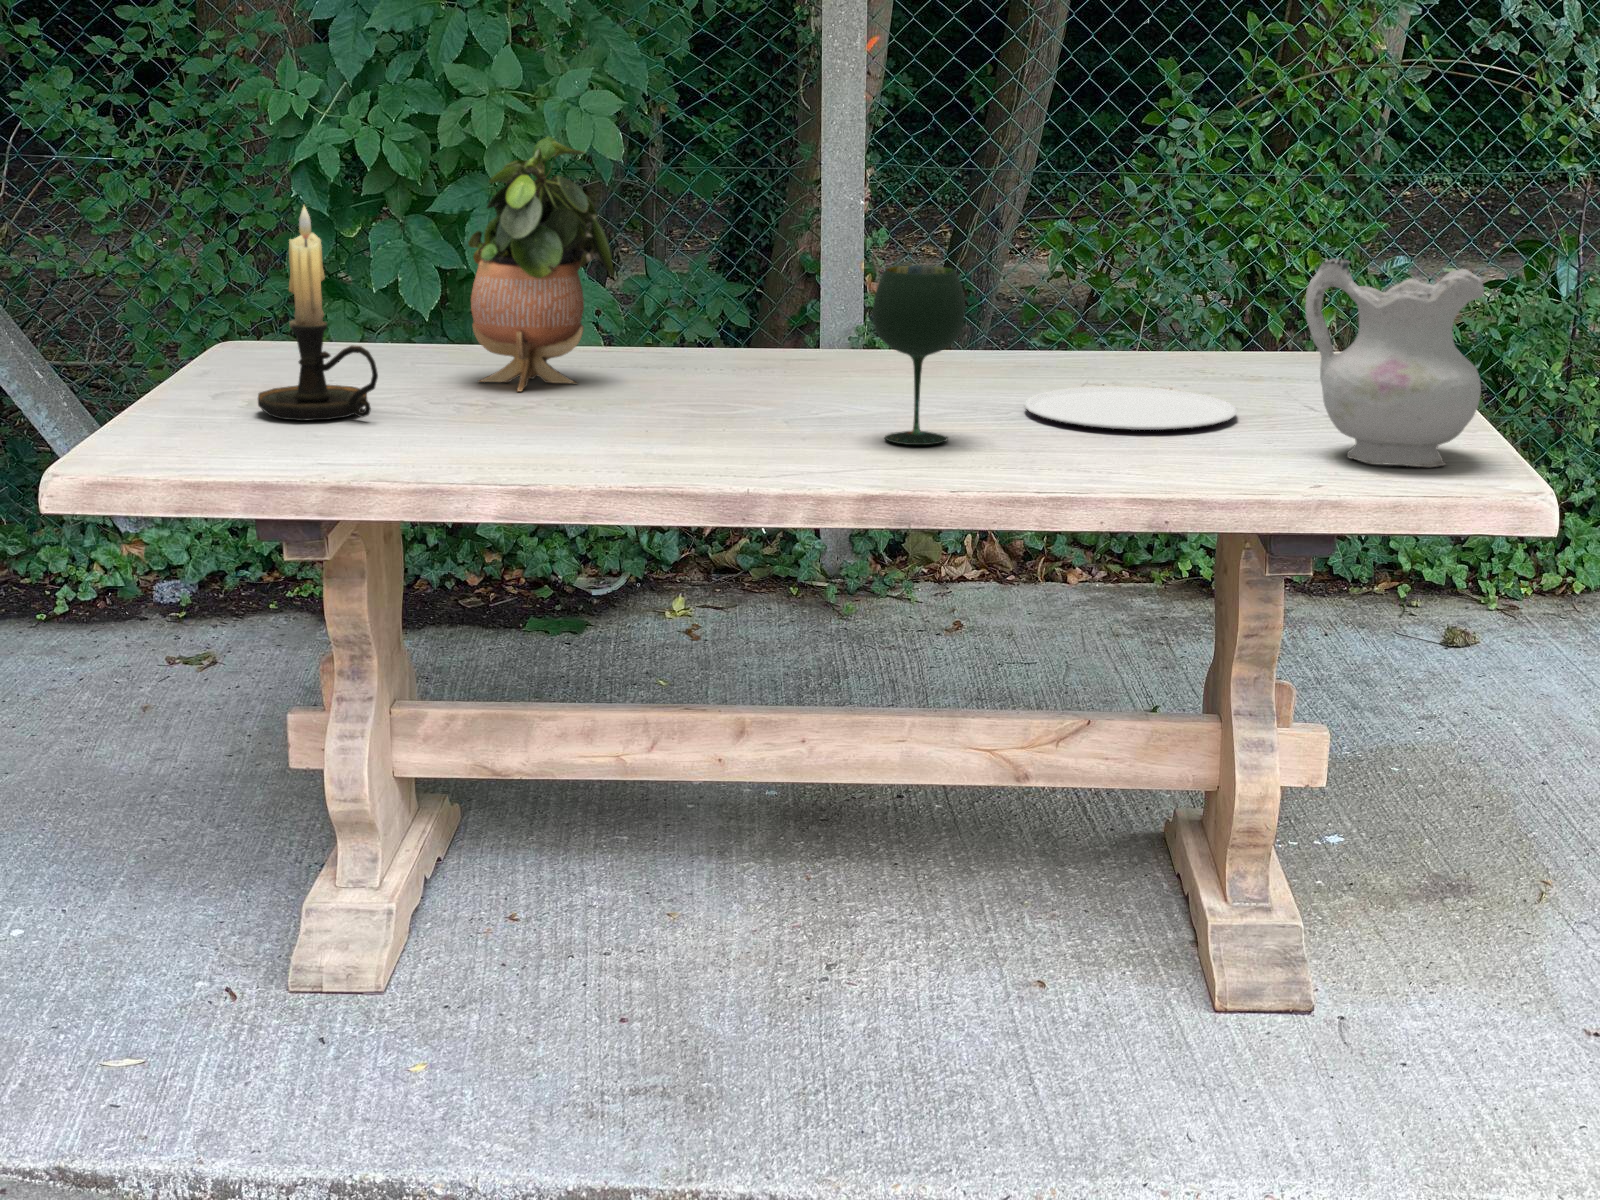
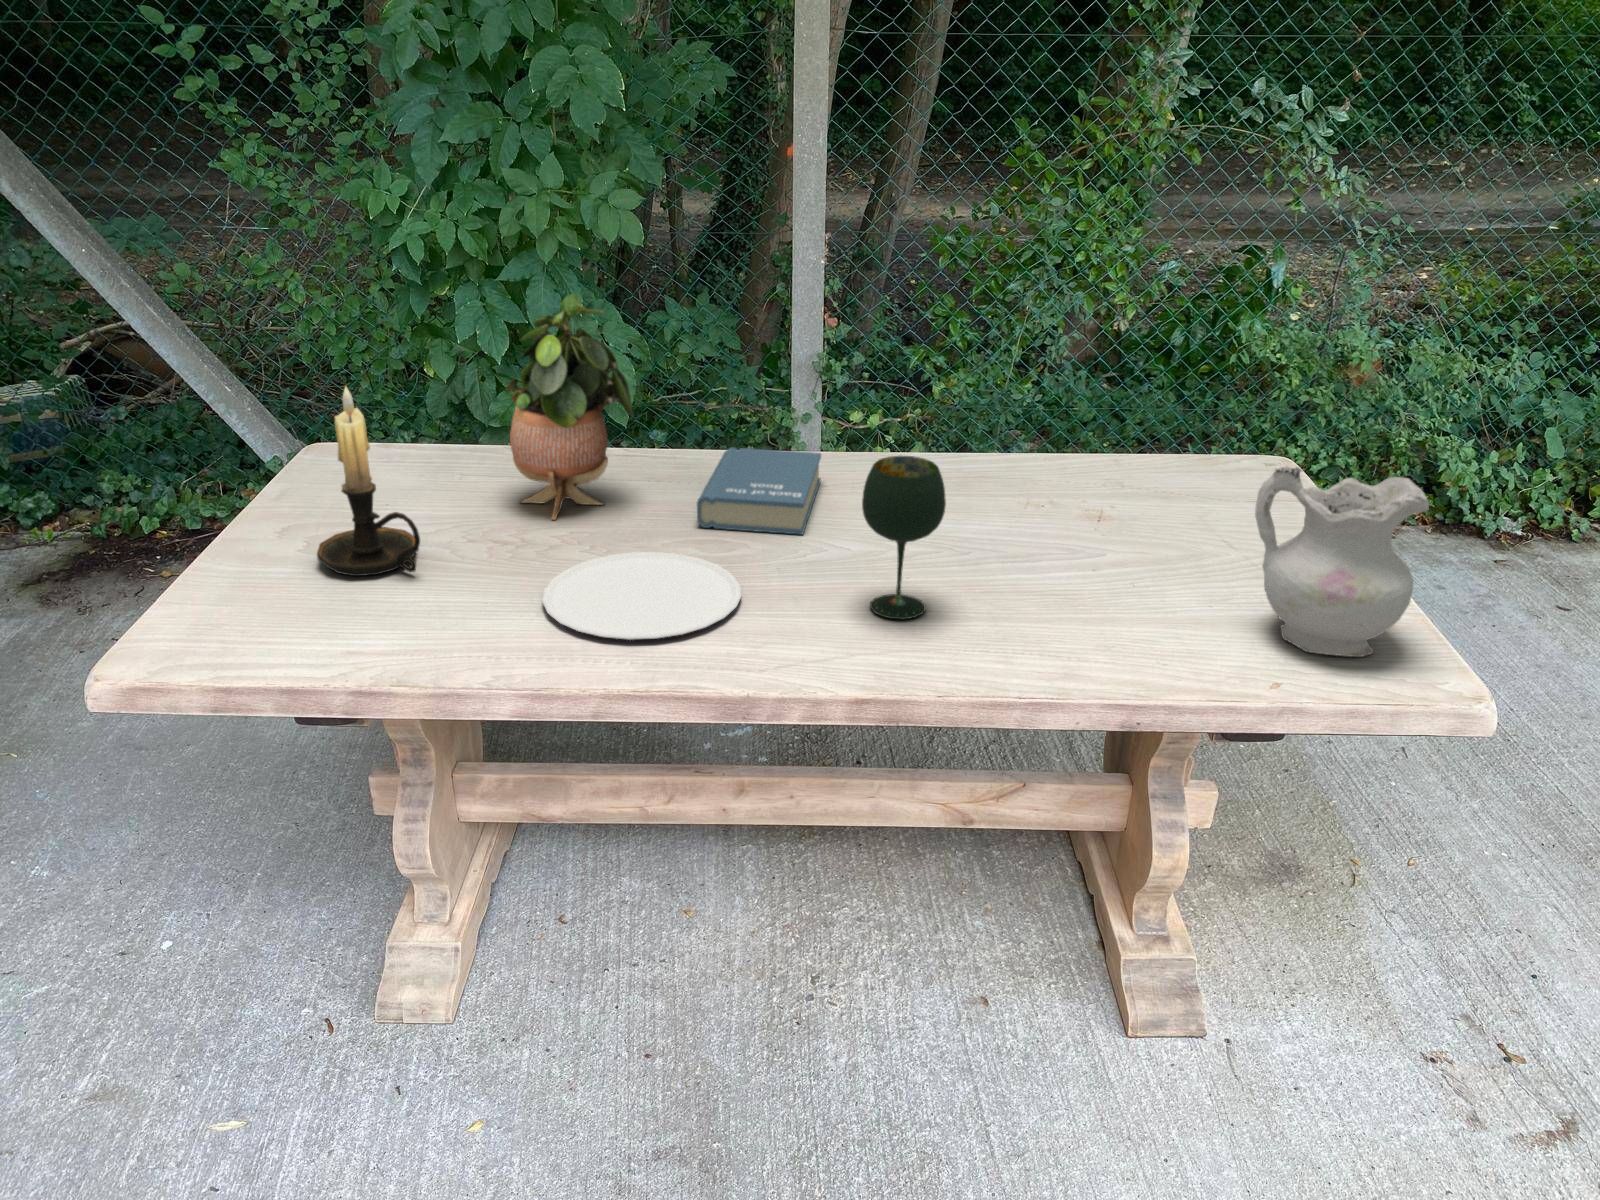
book: none [688,331,836,401] -> present [697,448,821,535]
plate: present [1024,387,1237,430] -> present [542,552,741,640]

